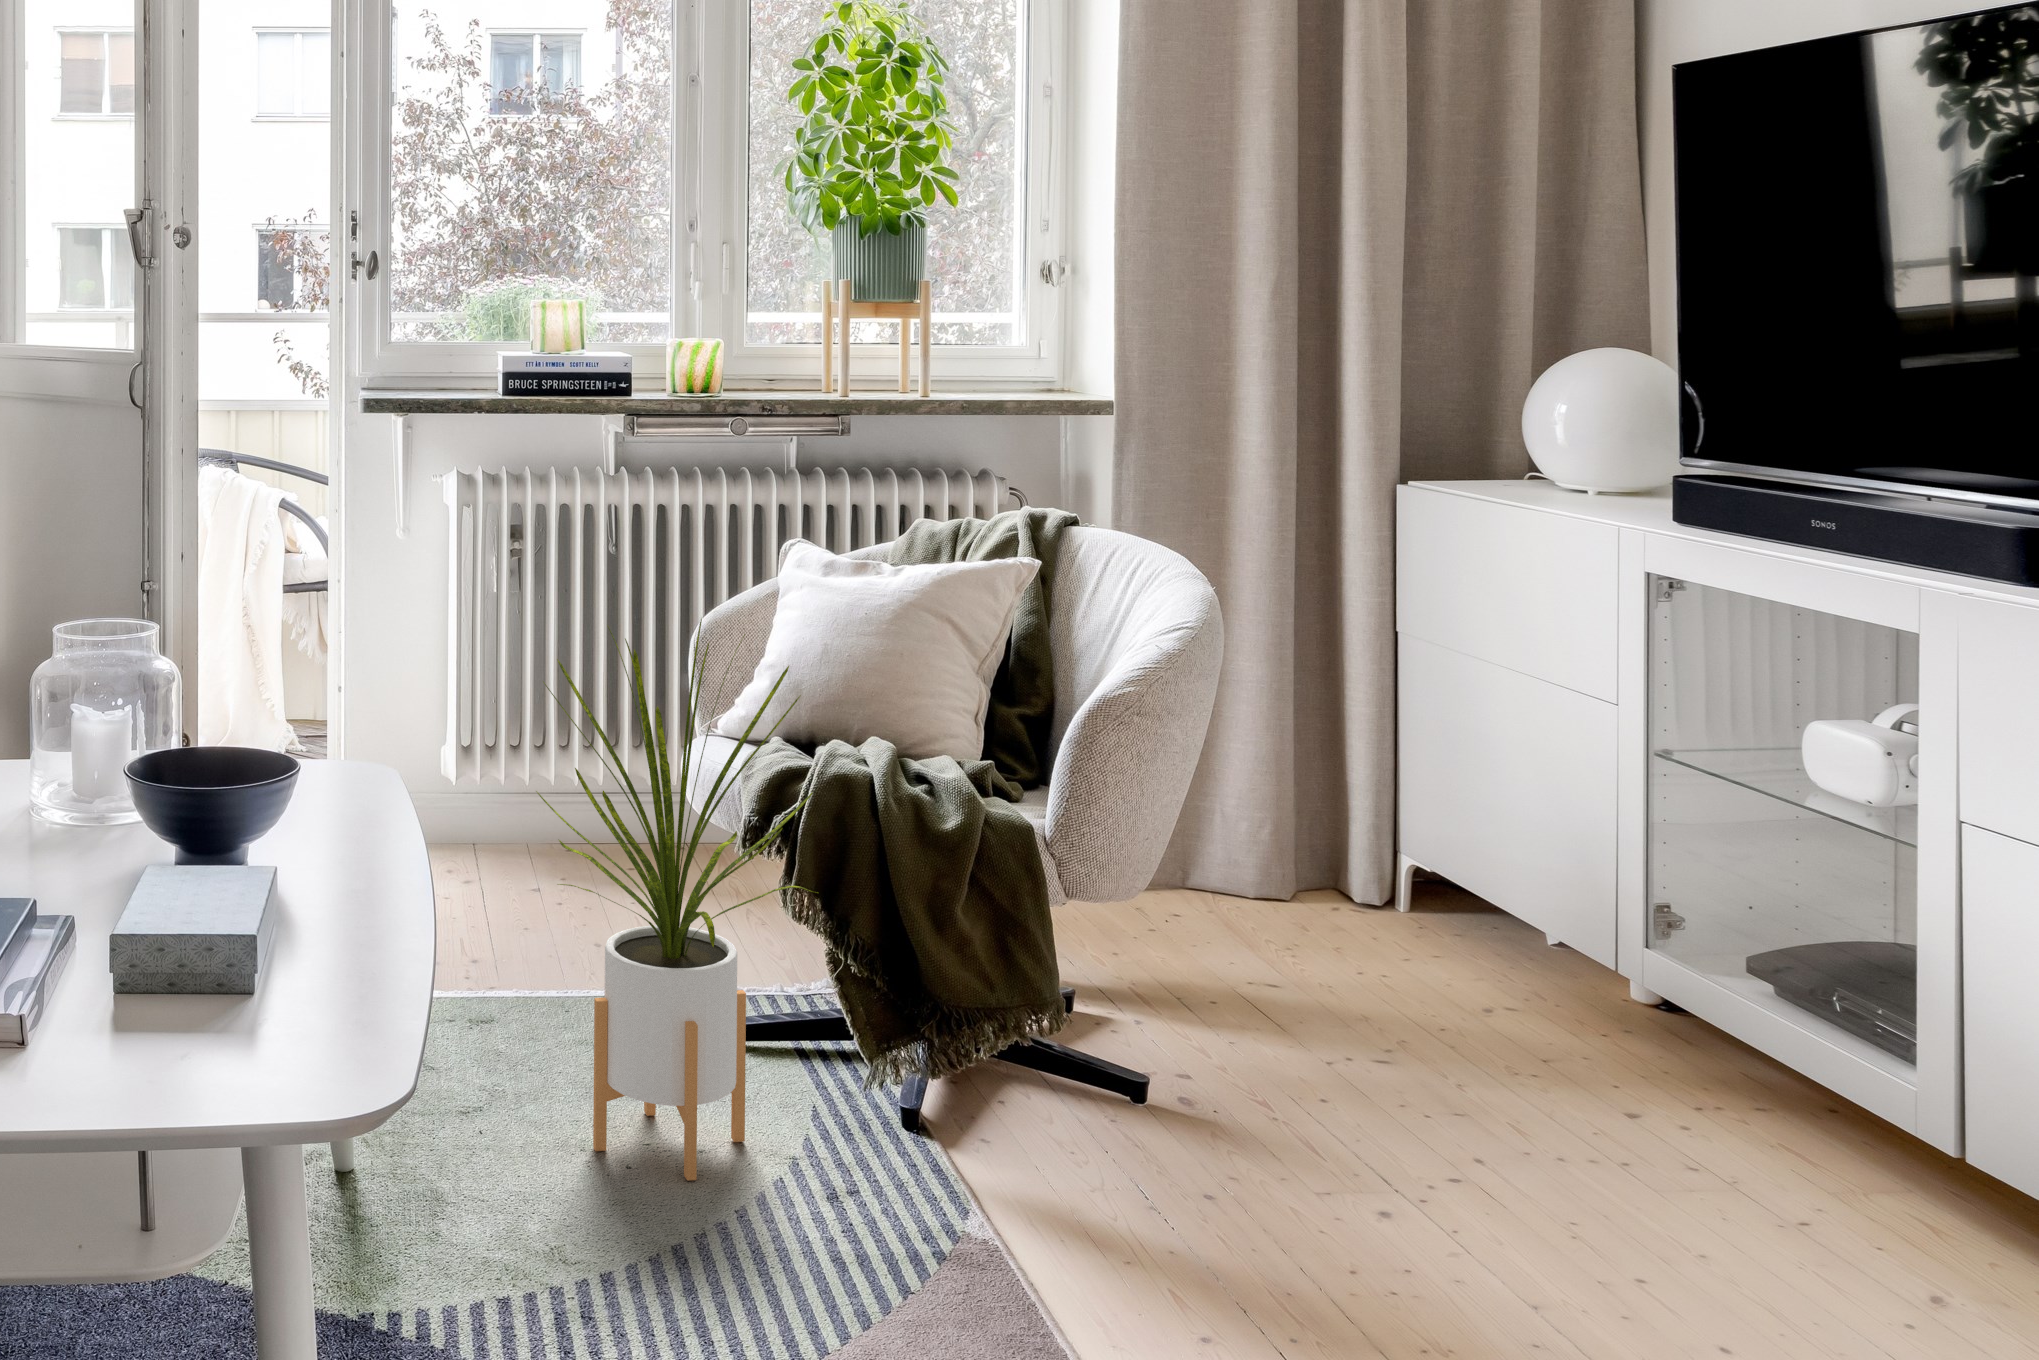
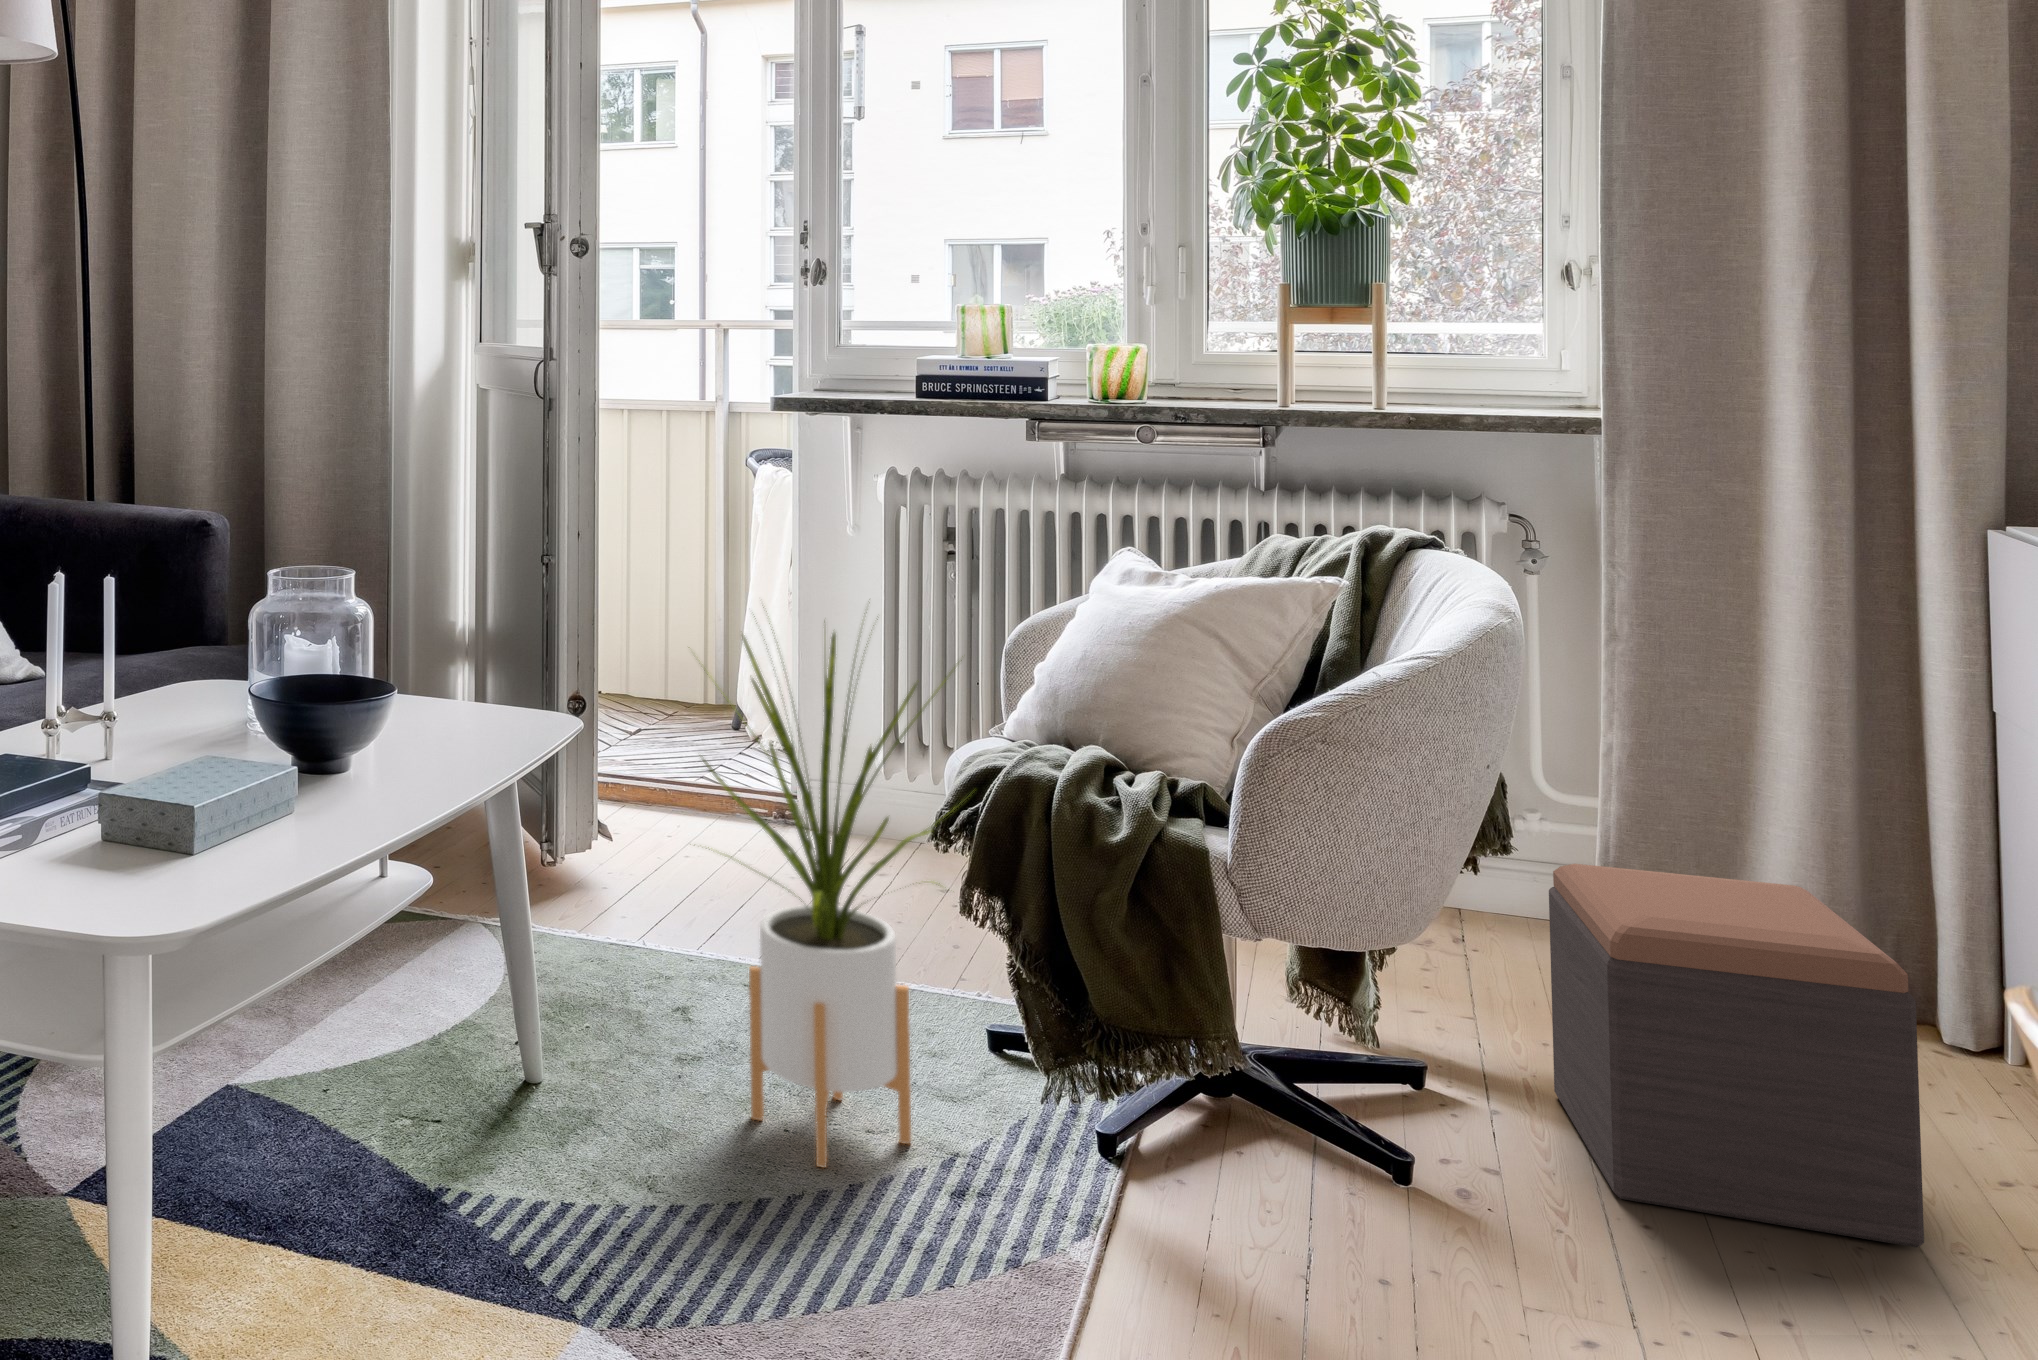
footstool: none [1142,790,1423,1062] -> present [1549,864,1924,1247]

